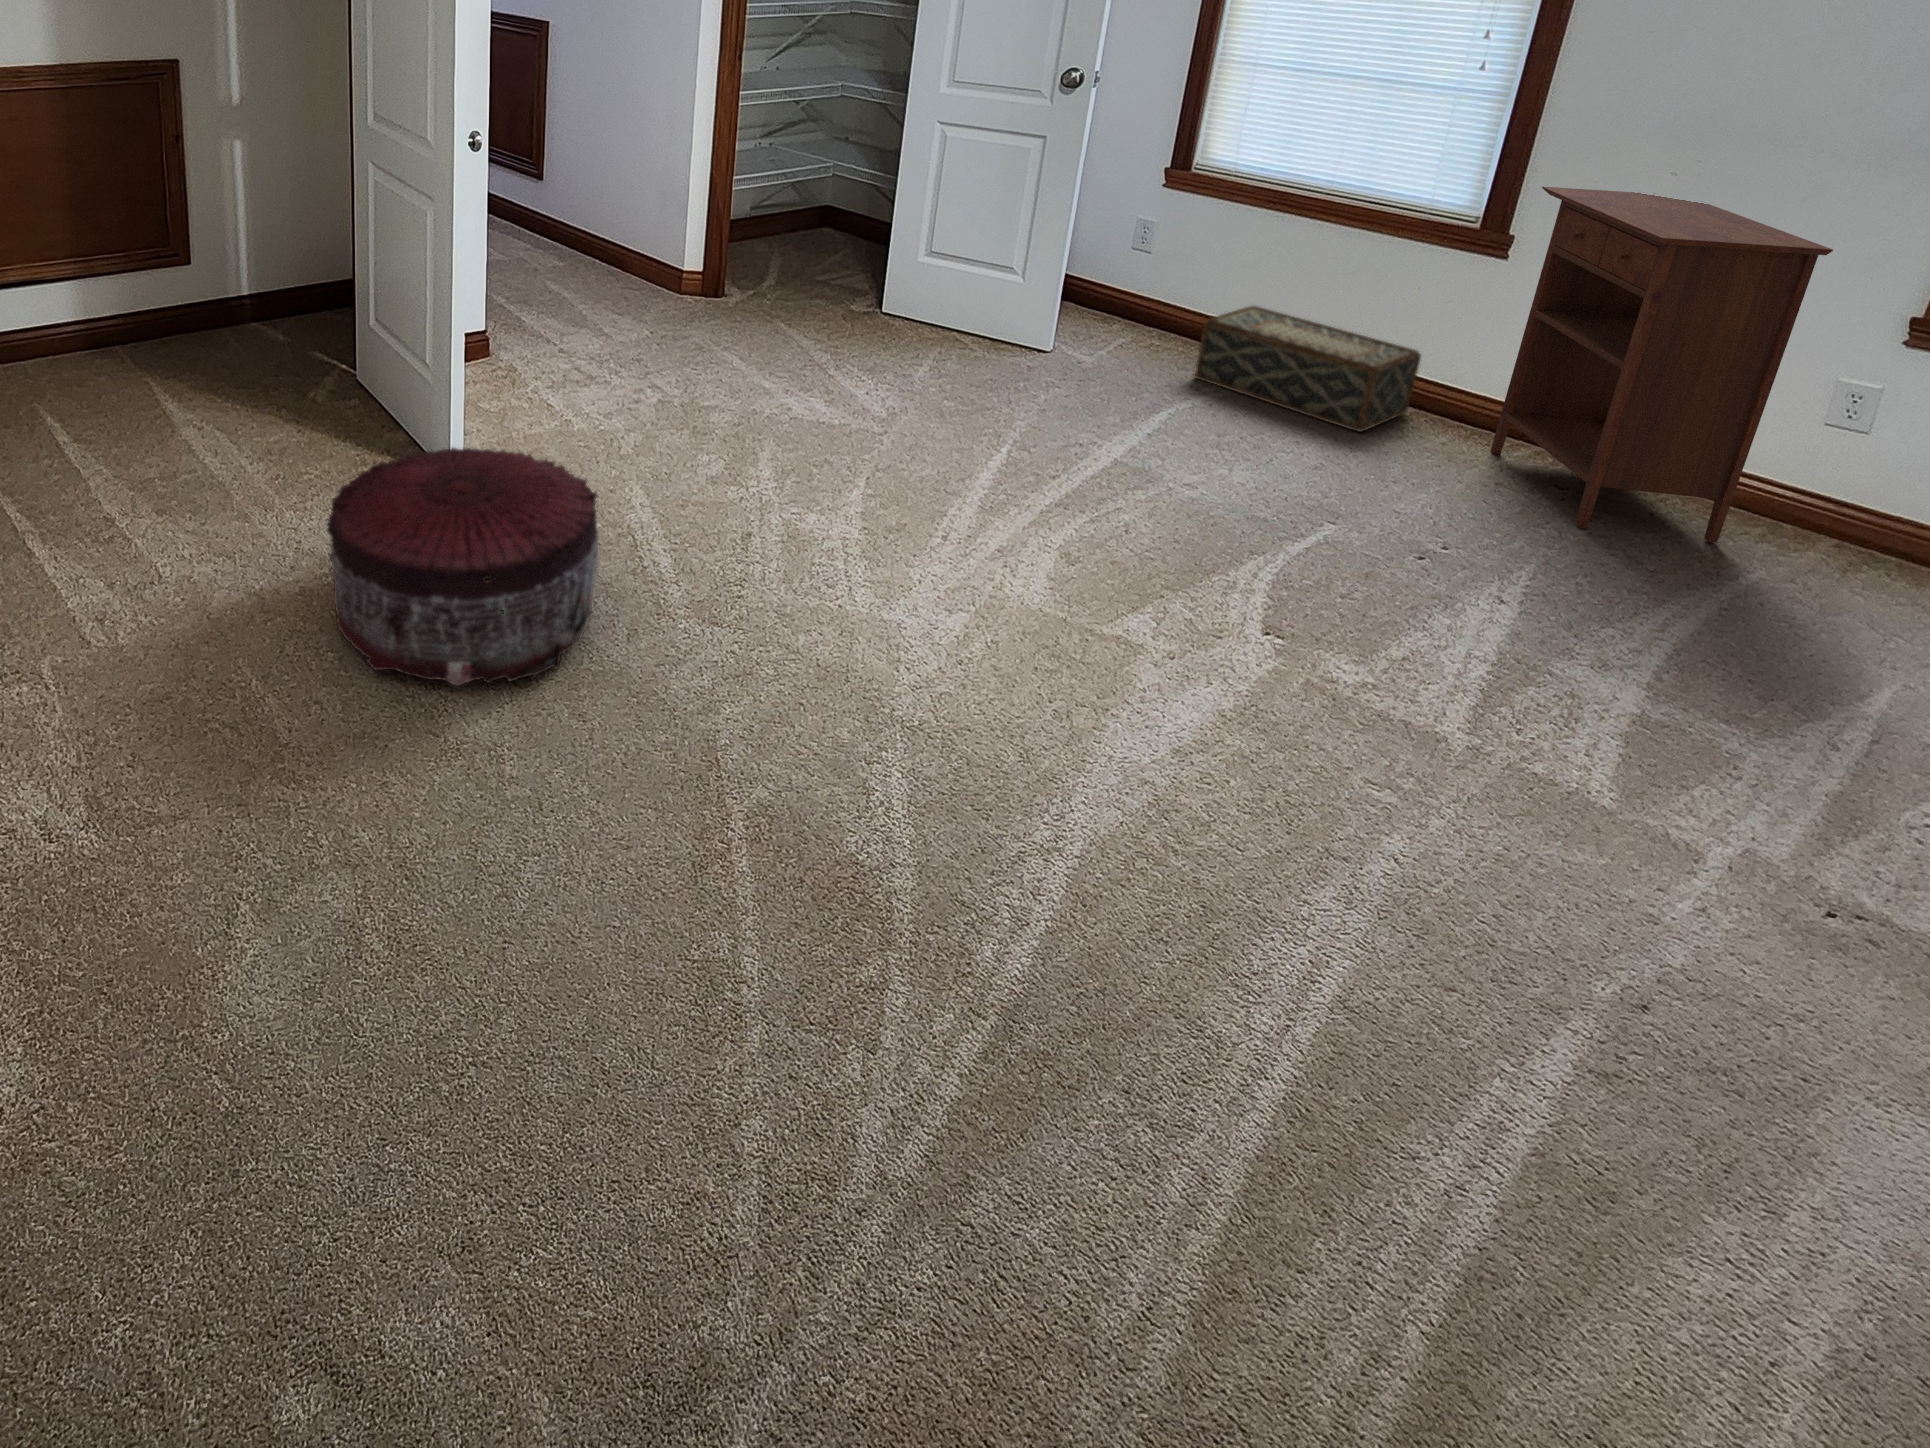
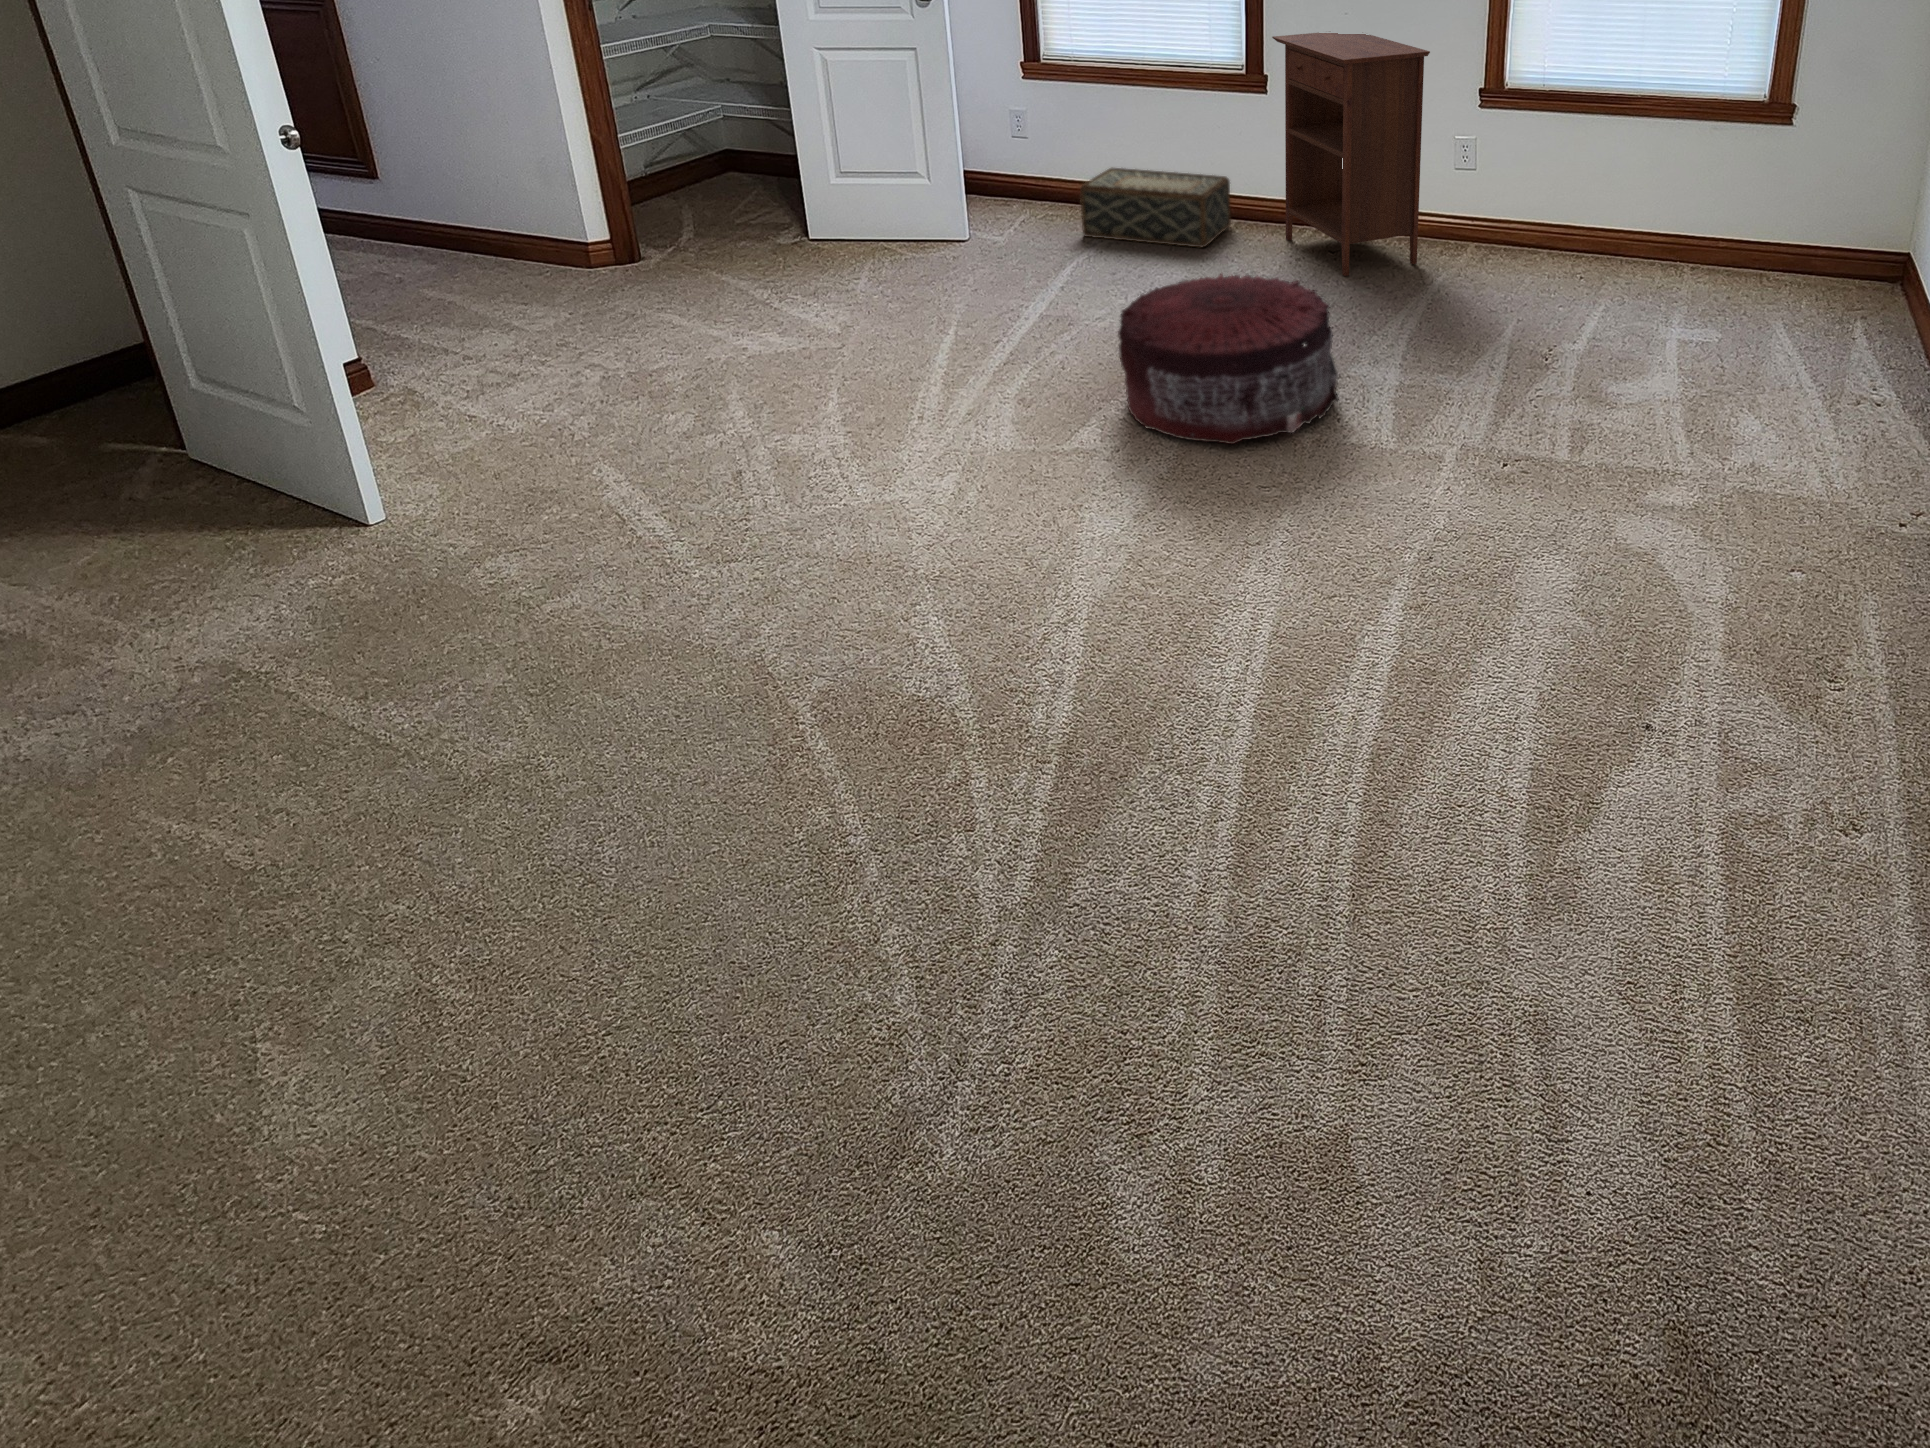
pouf: present [327,448,599,686] -> present [1118,274,1339,444]

